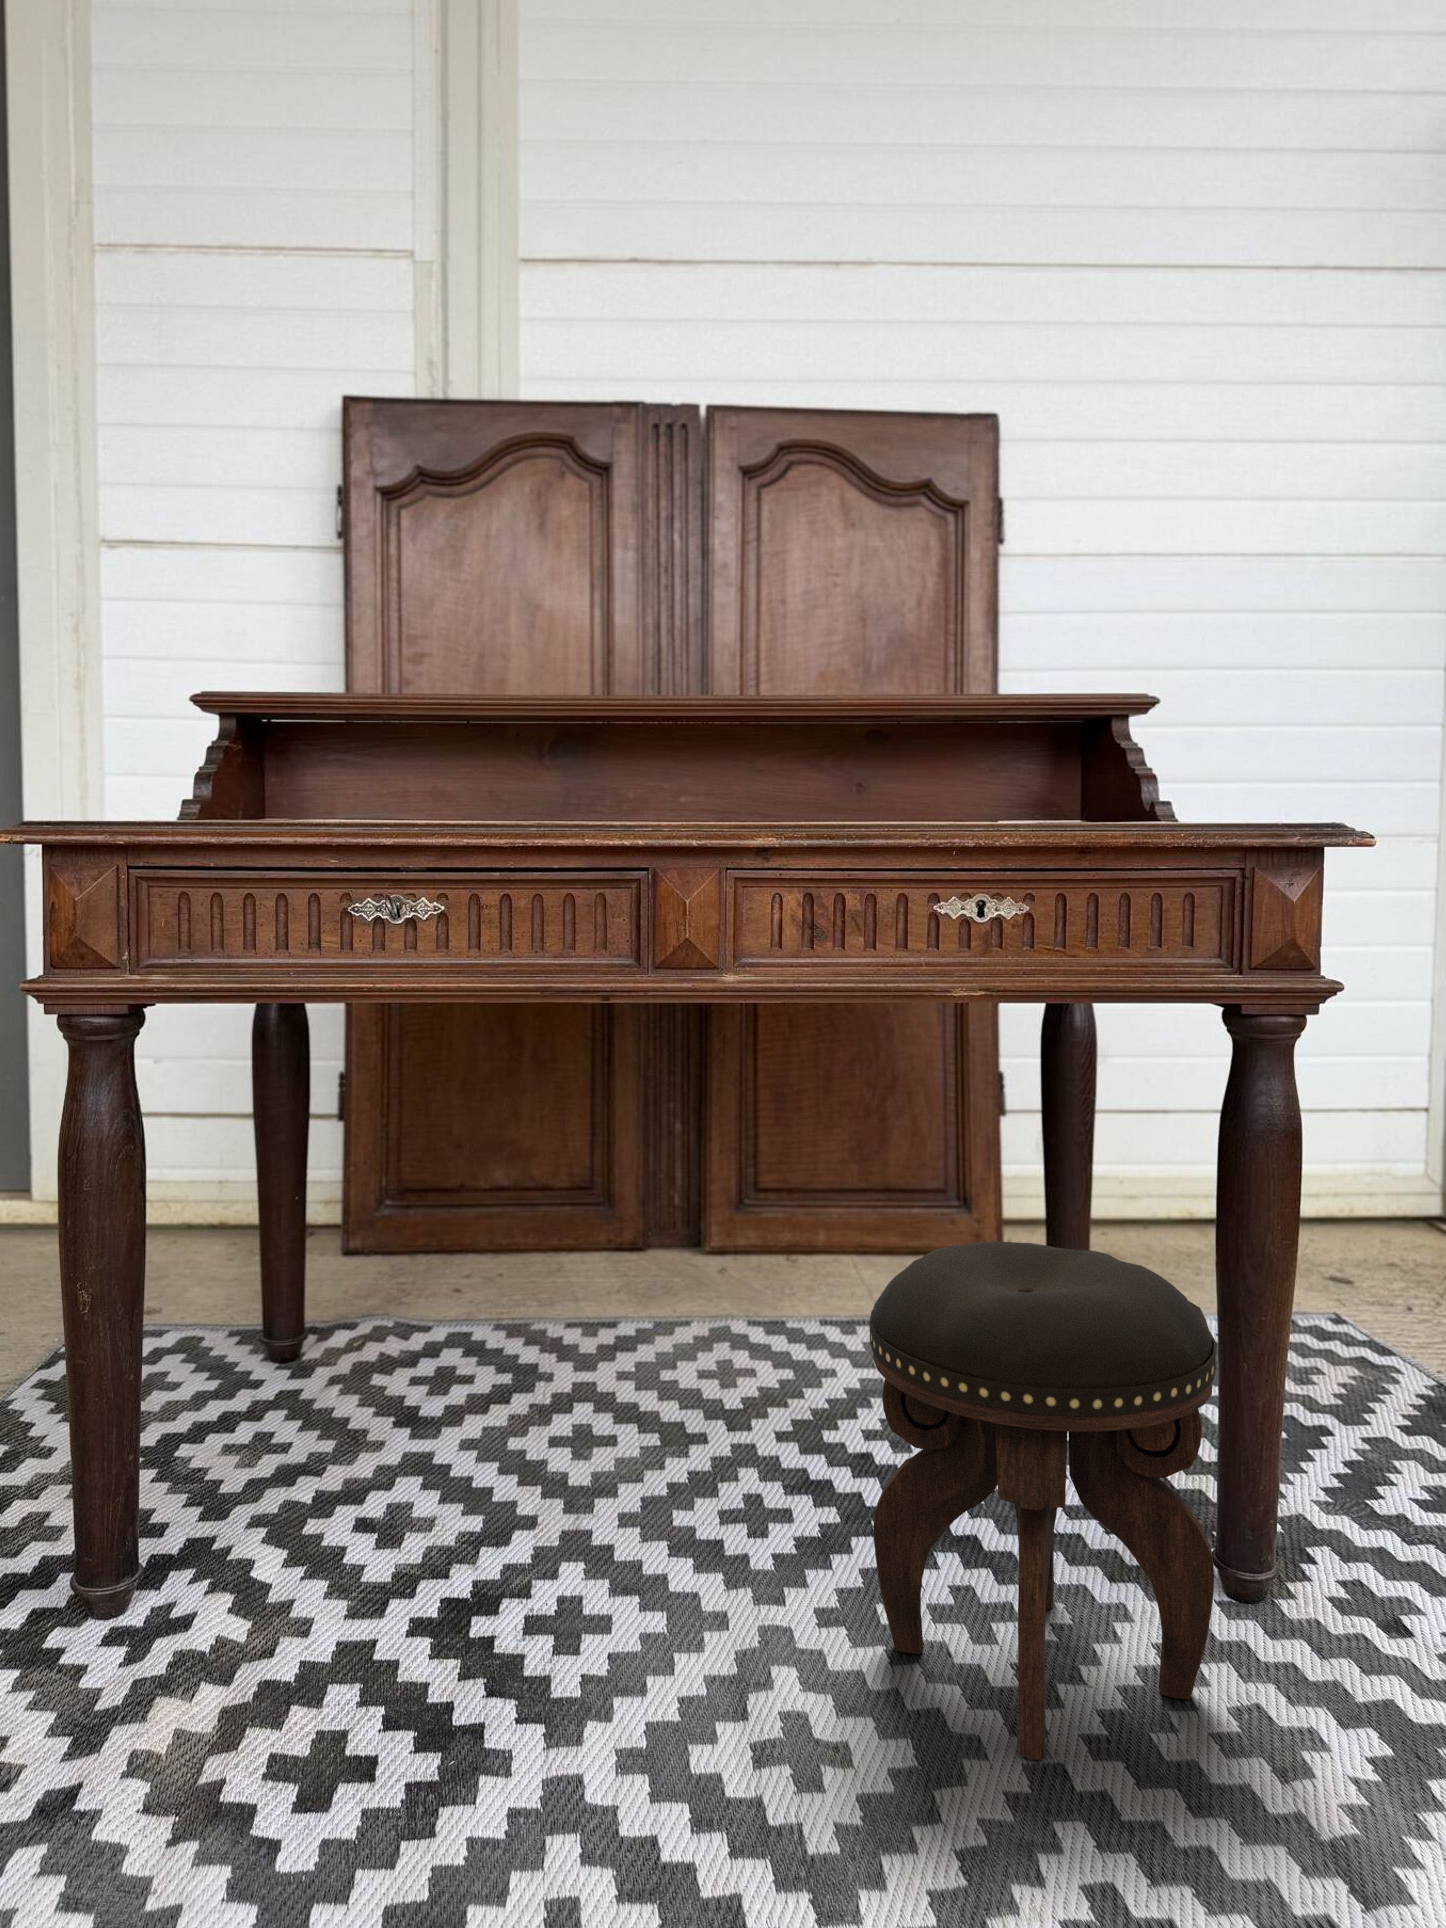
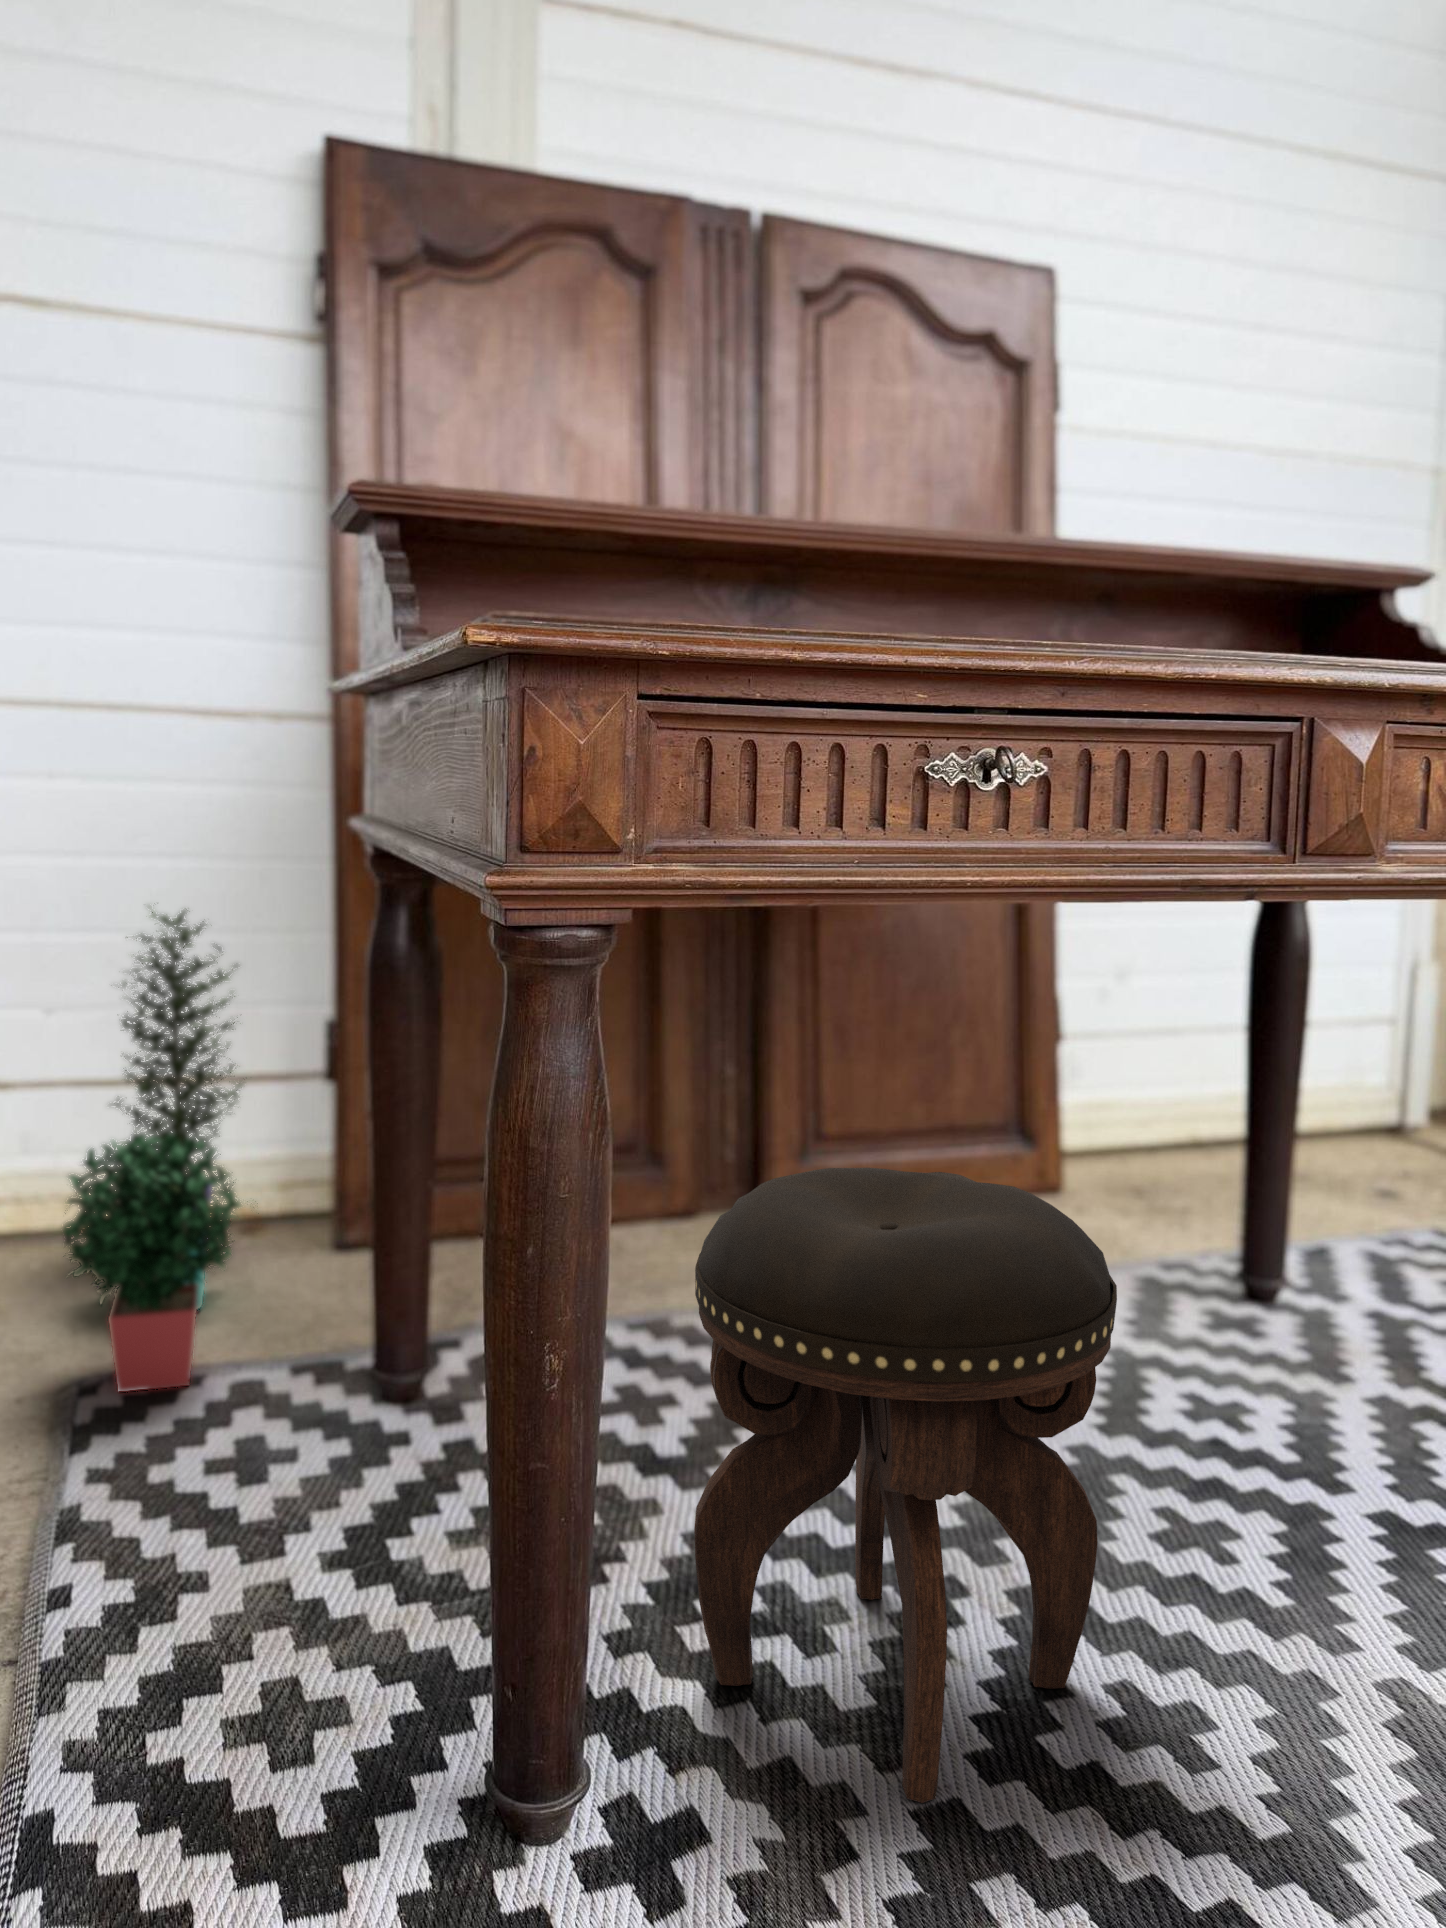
potted plant: none [463,1007,622,1383] -> present [63,908,259,1392]

